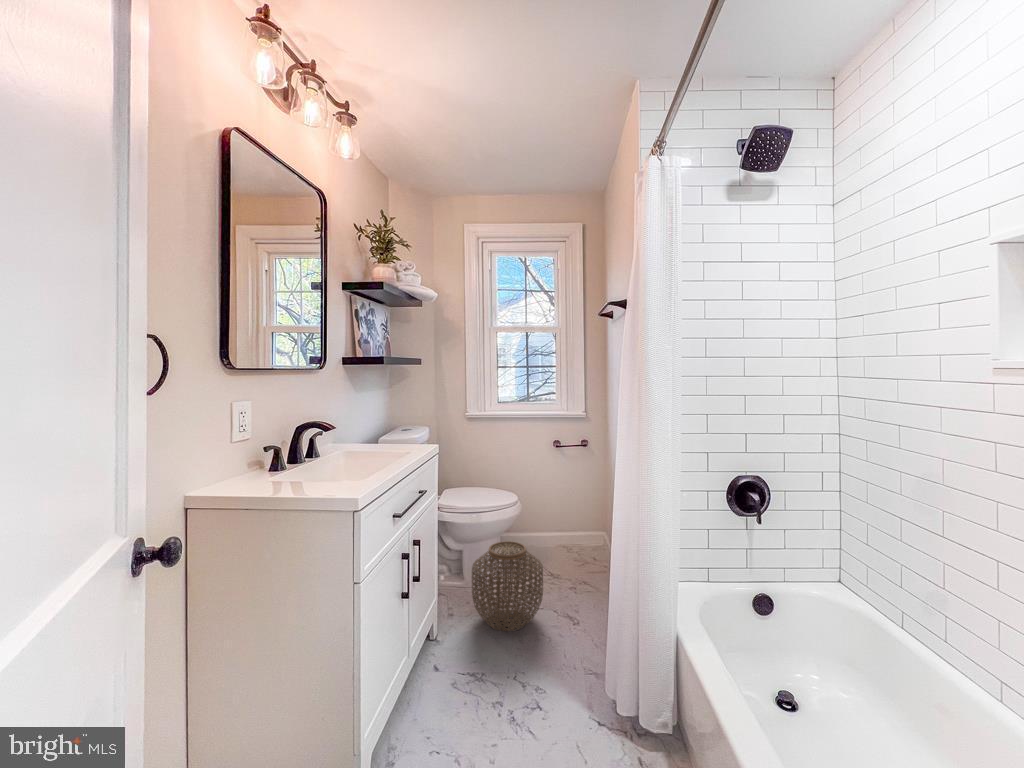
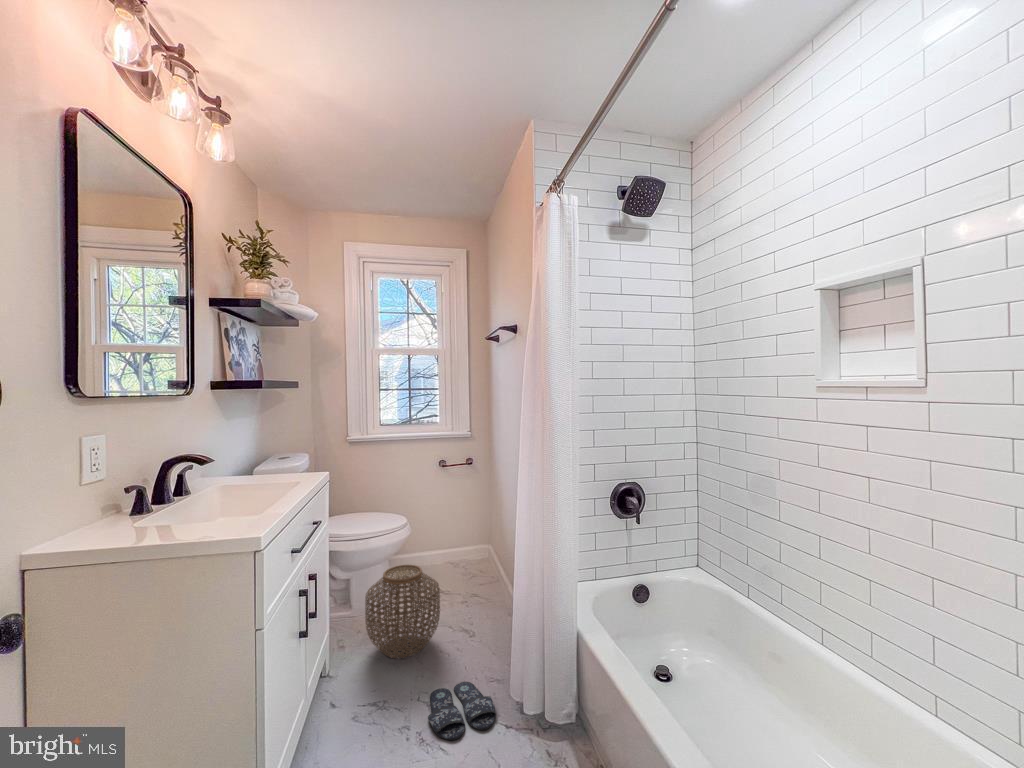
slippers: none [521,667,589,724] -> present [428,682,496,740]

